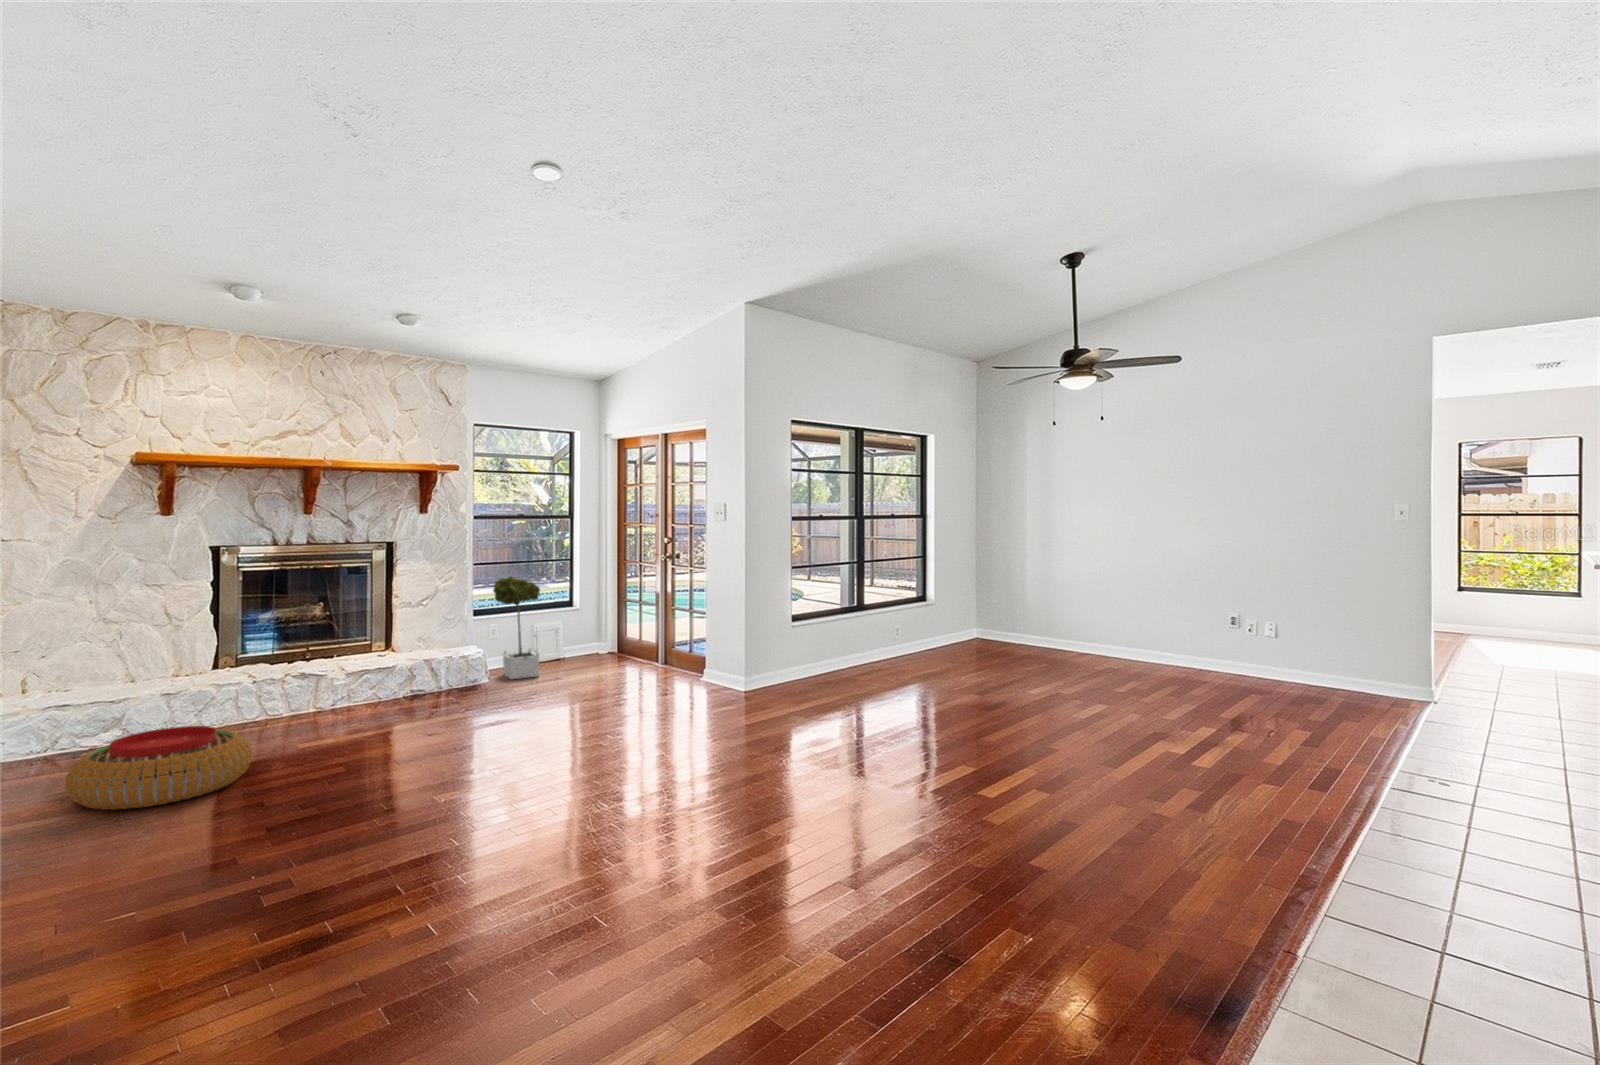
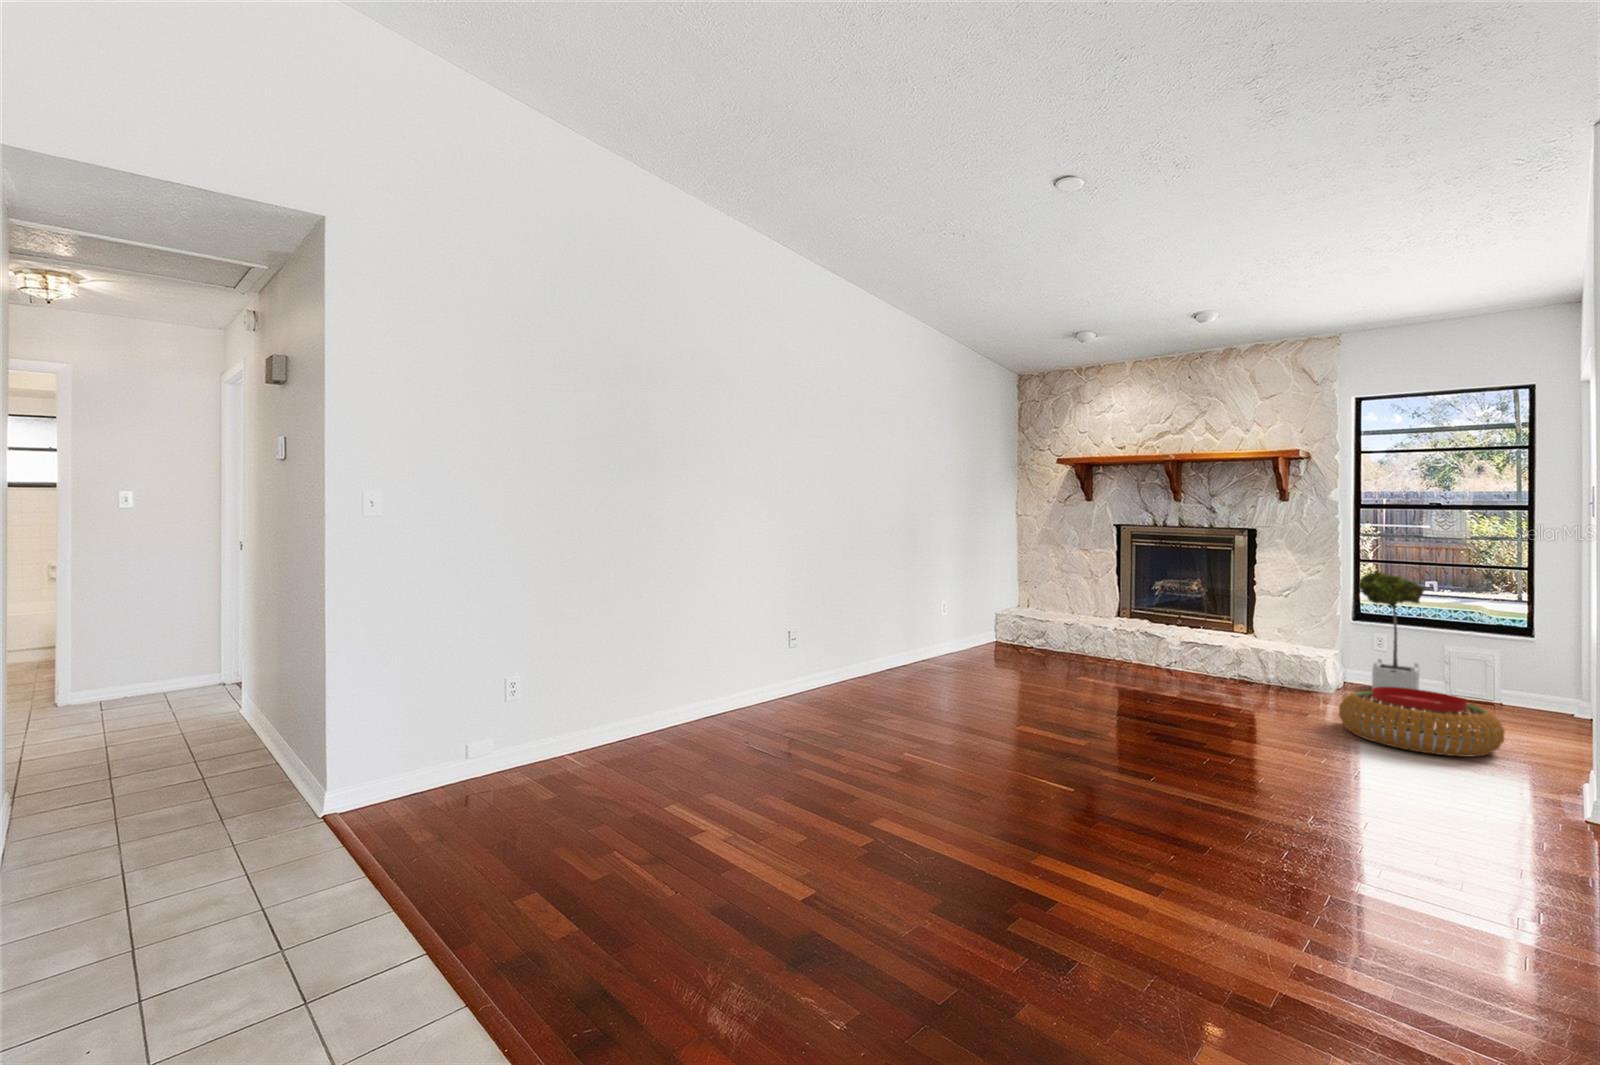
pouf: present [65,726,252,810] -> present [1339,687,1505,757]

